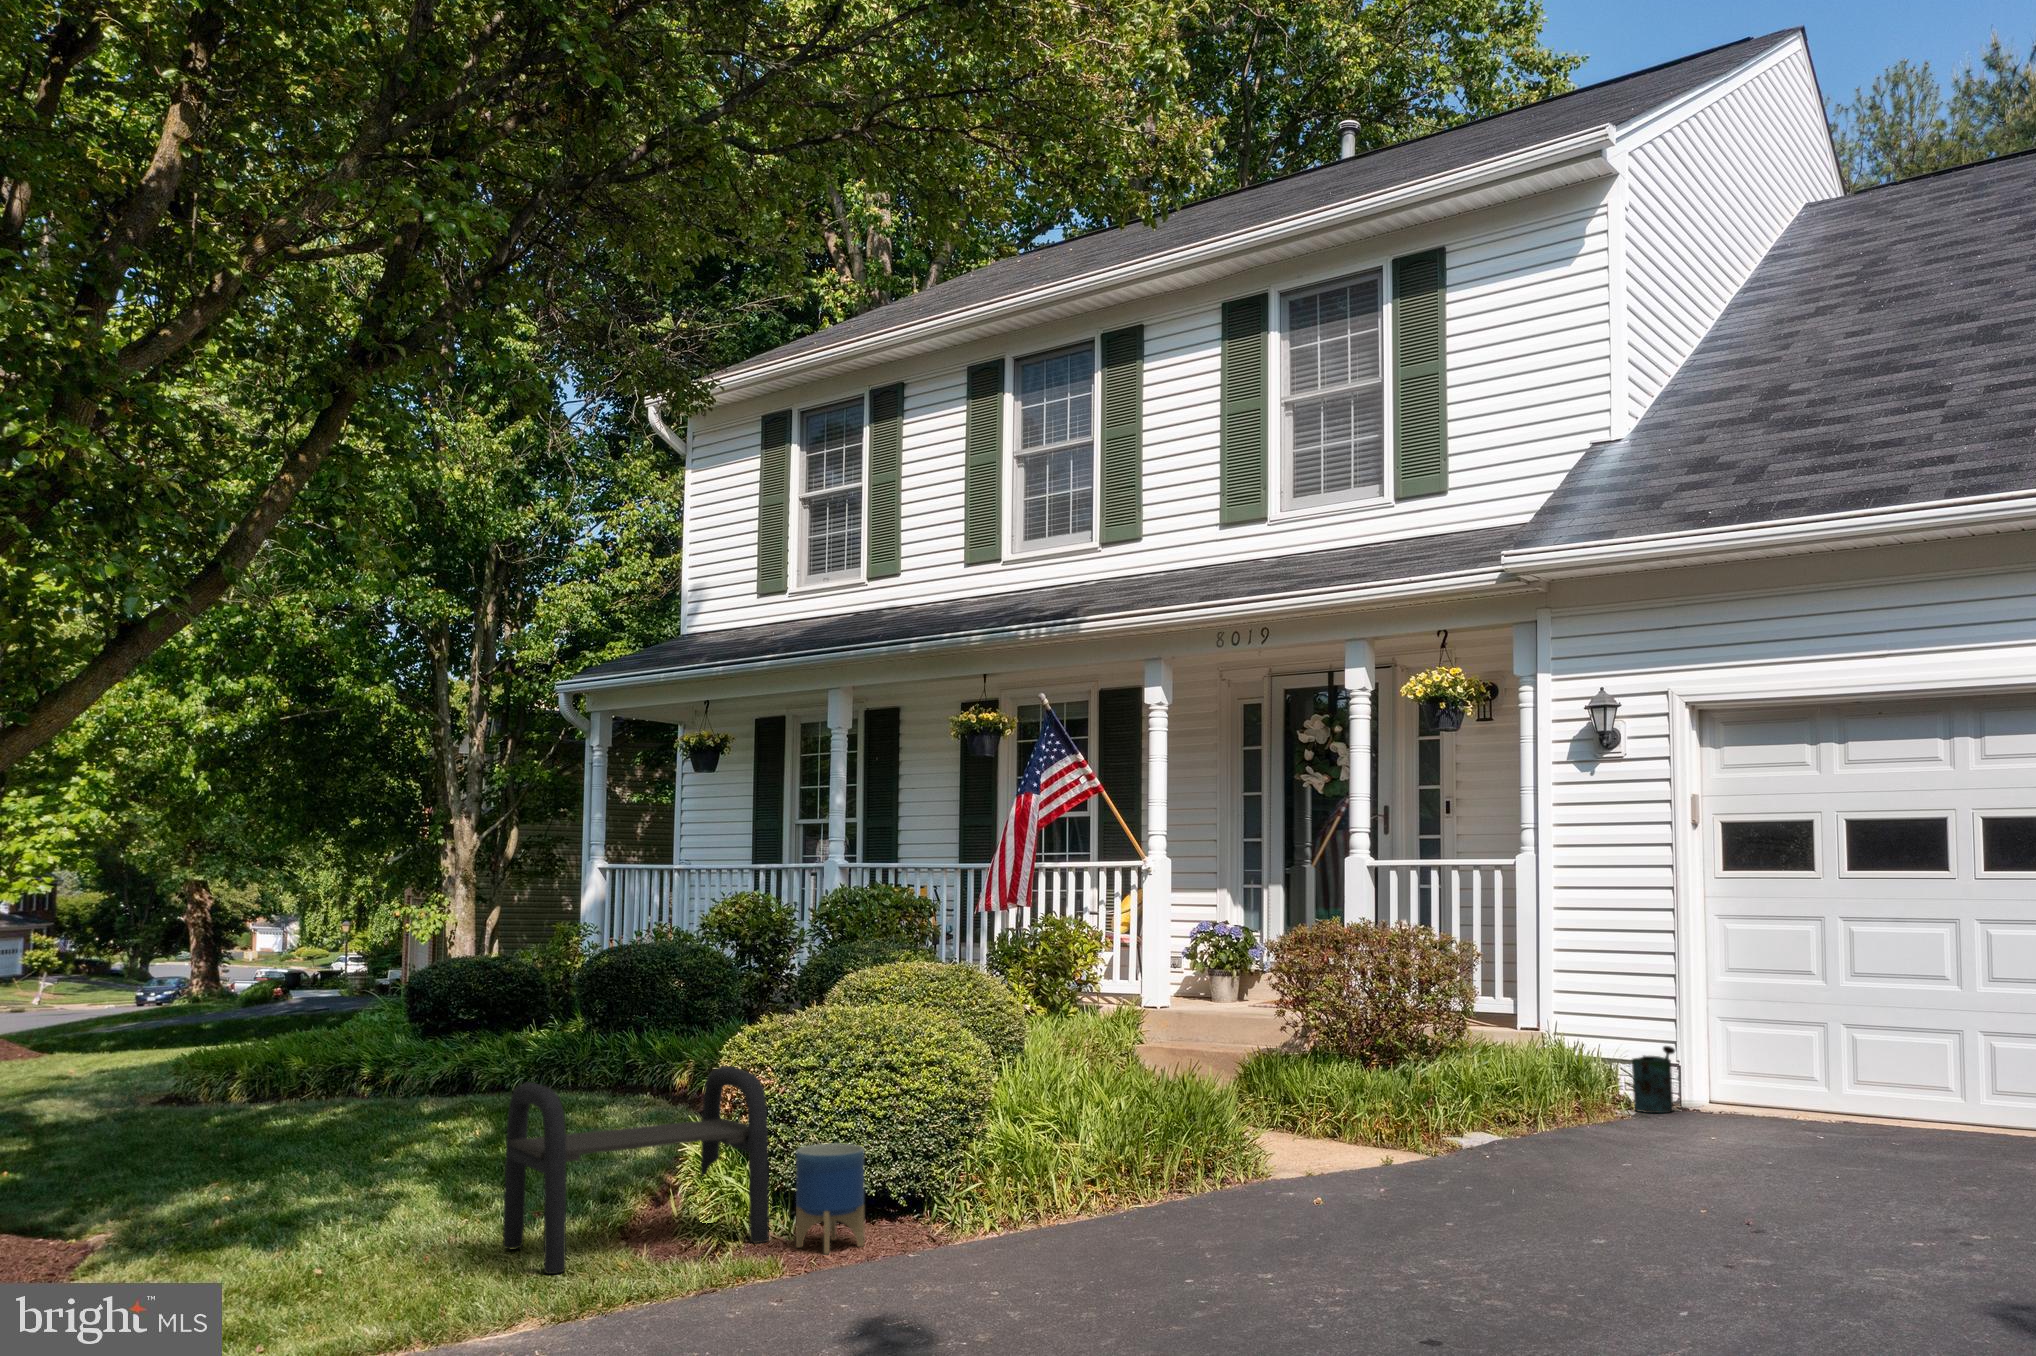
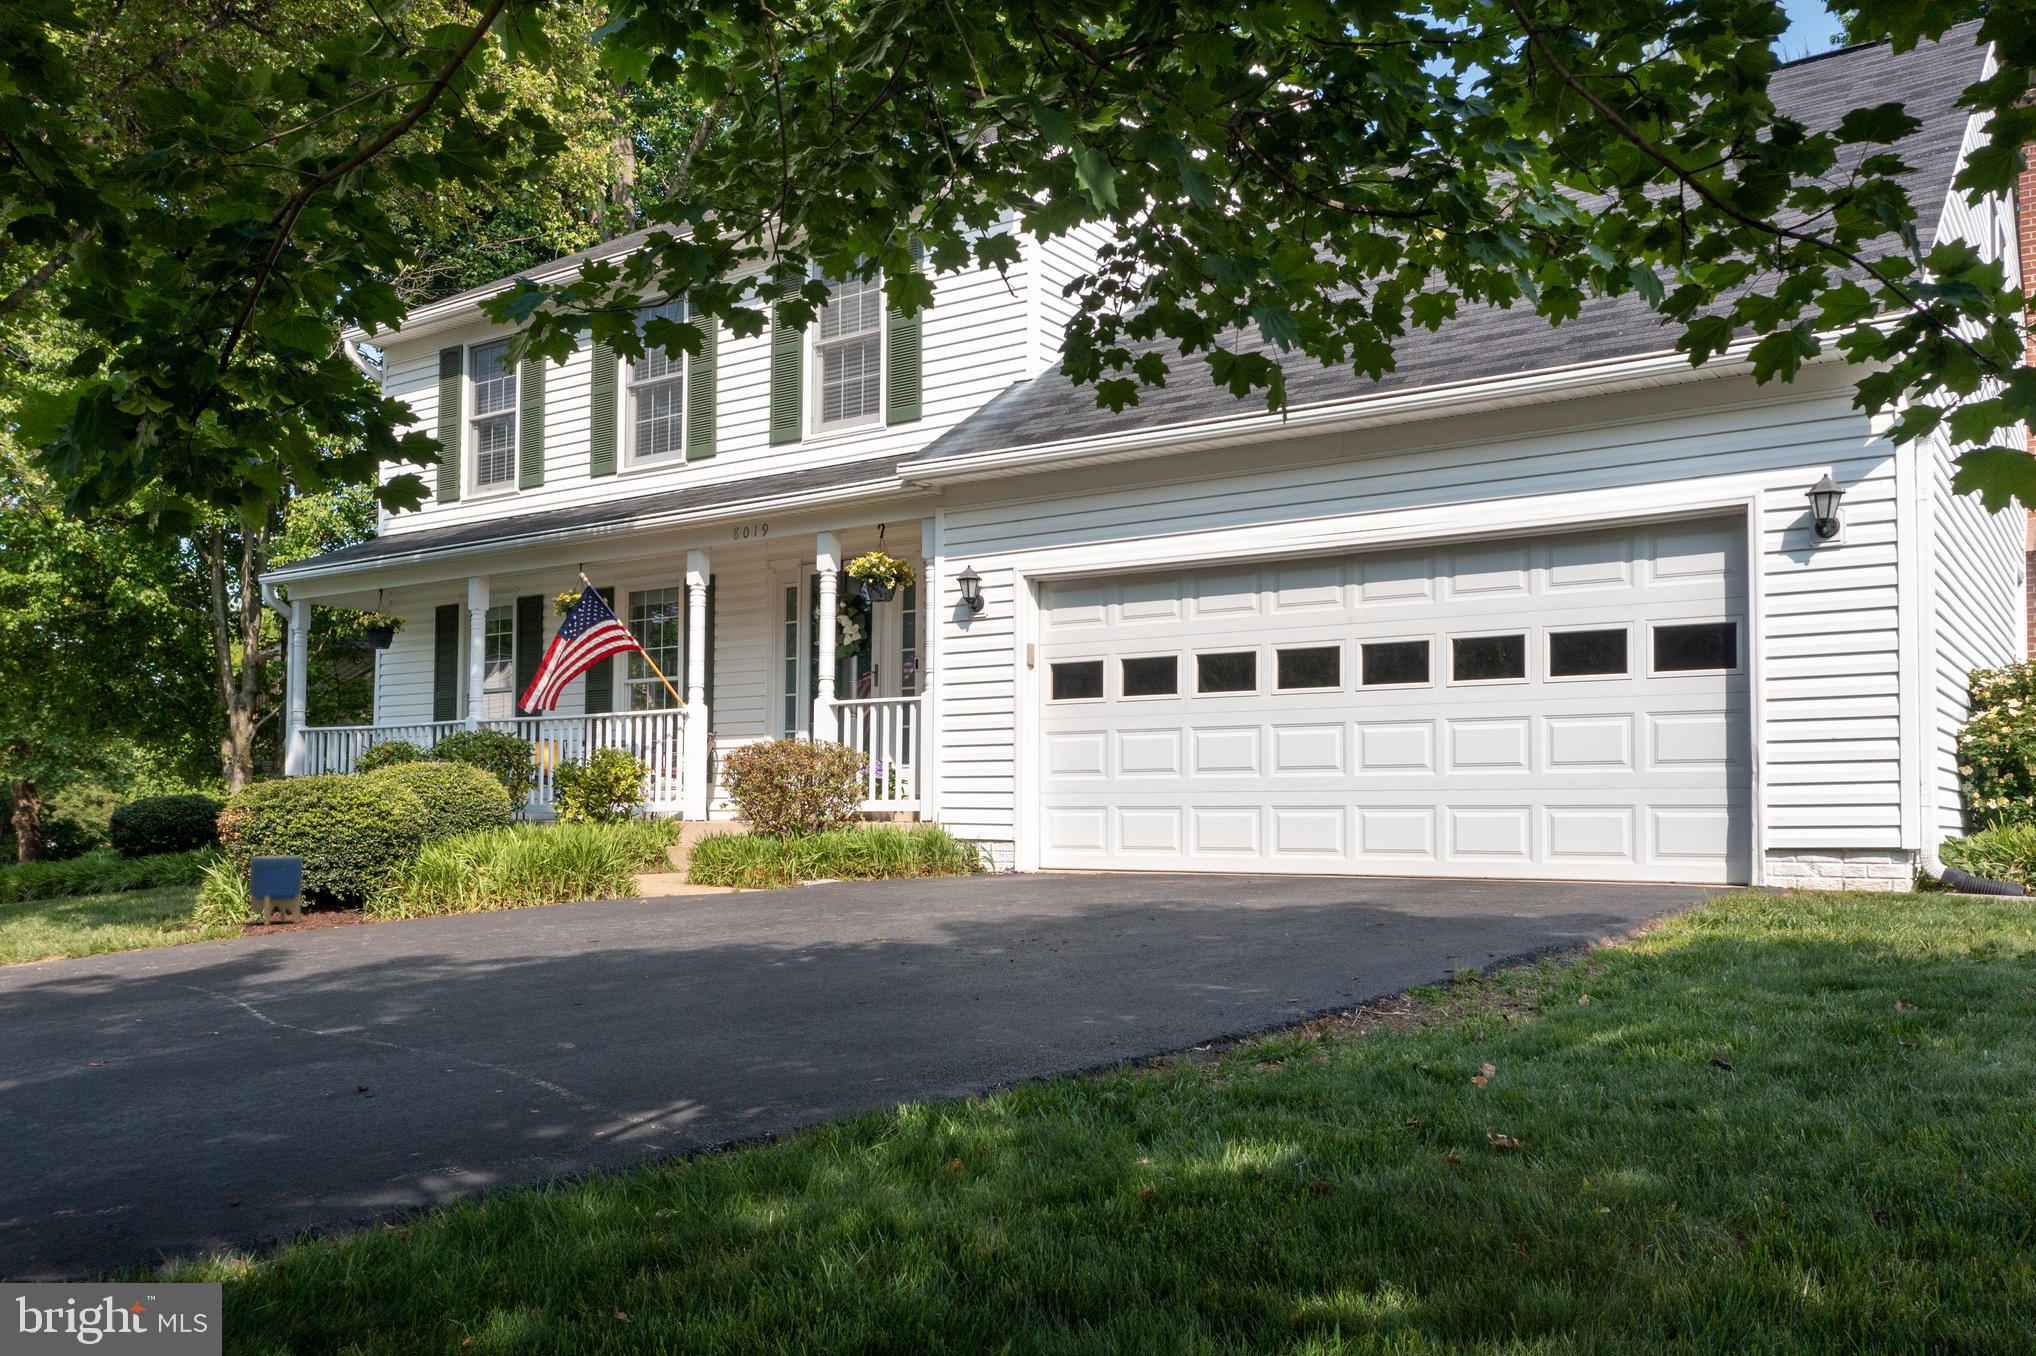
watering can: present [1632,1046,1675,1113] -> none [962,825,1004,870]
bench: present [503,1066,769,1274] -> none [39,807,239,933]

